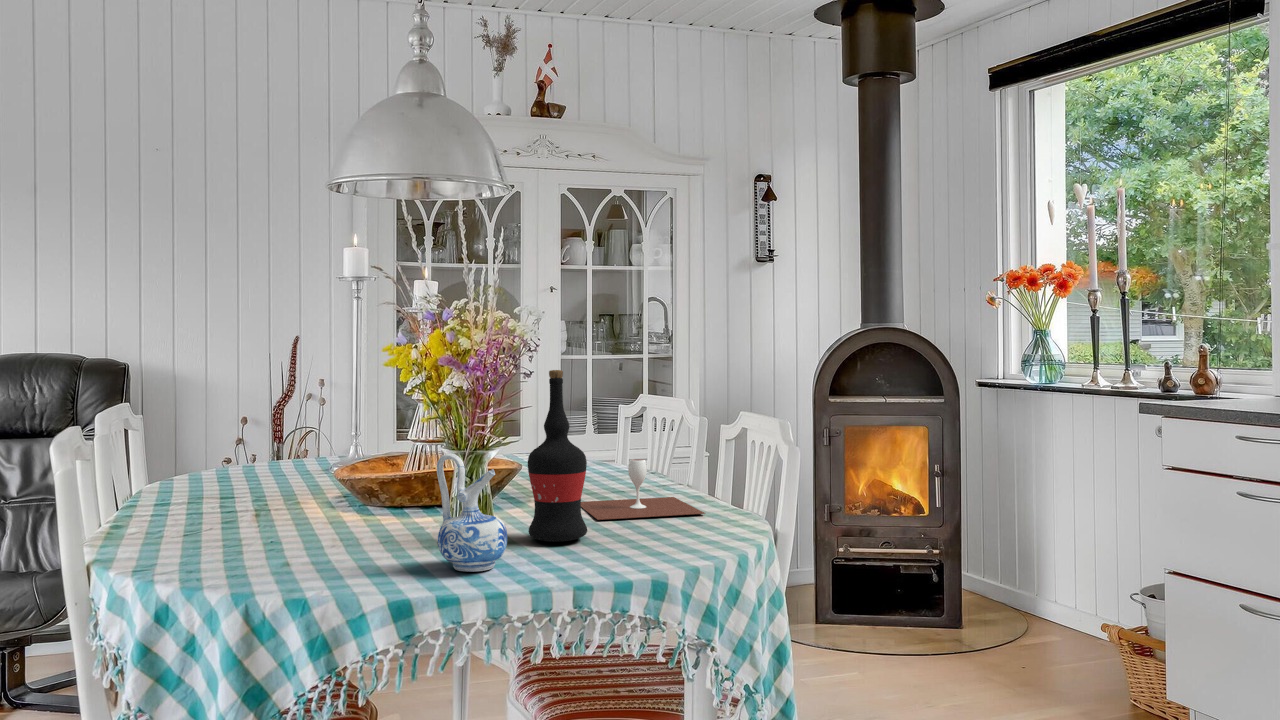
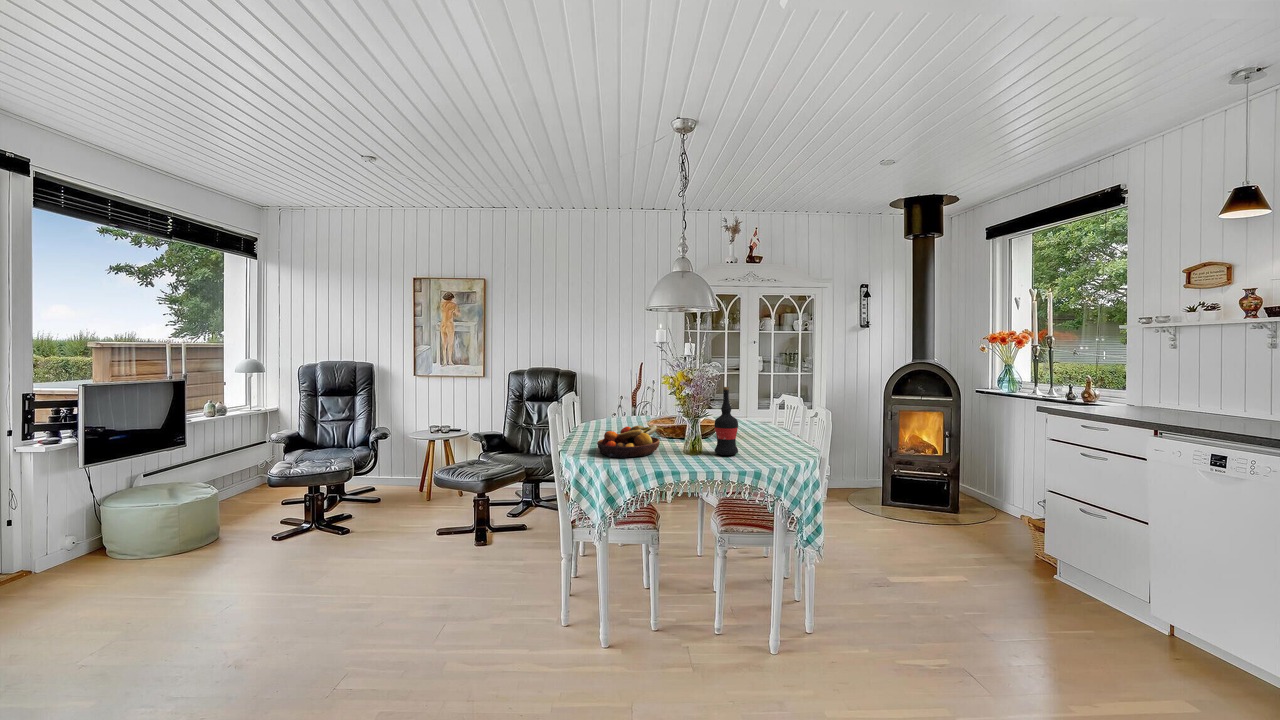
ceramic pitcher: present [437,453,507,572] -> none [676,419,702,464]
wine glass: present [581,459,705,520] -> none [742,423,795,448]
fruit bowl: none [204,476,384,571] -> present [597,425,660,458]

